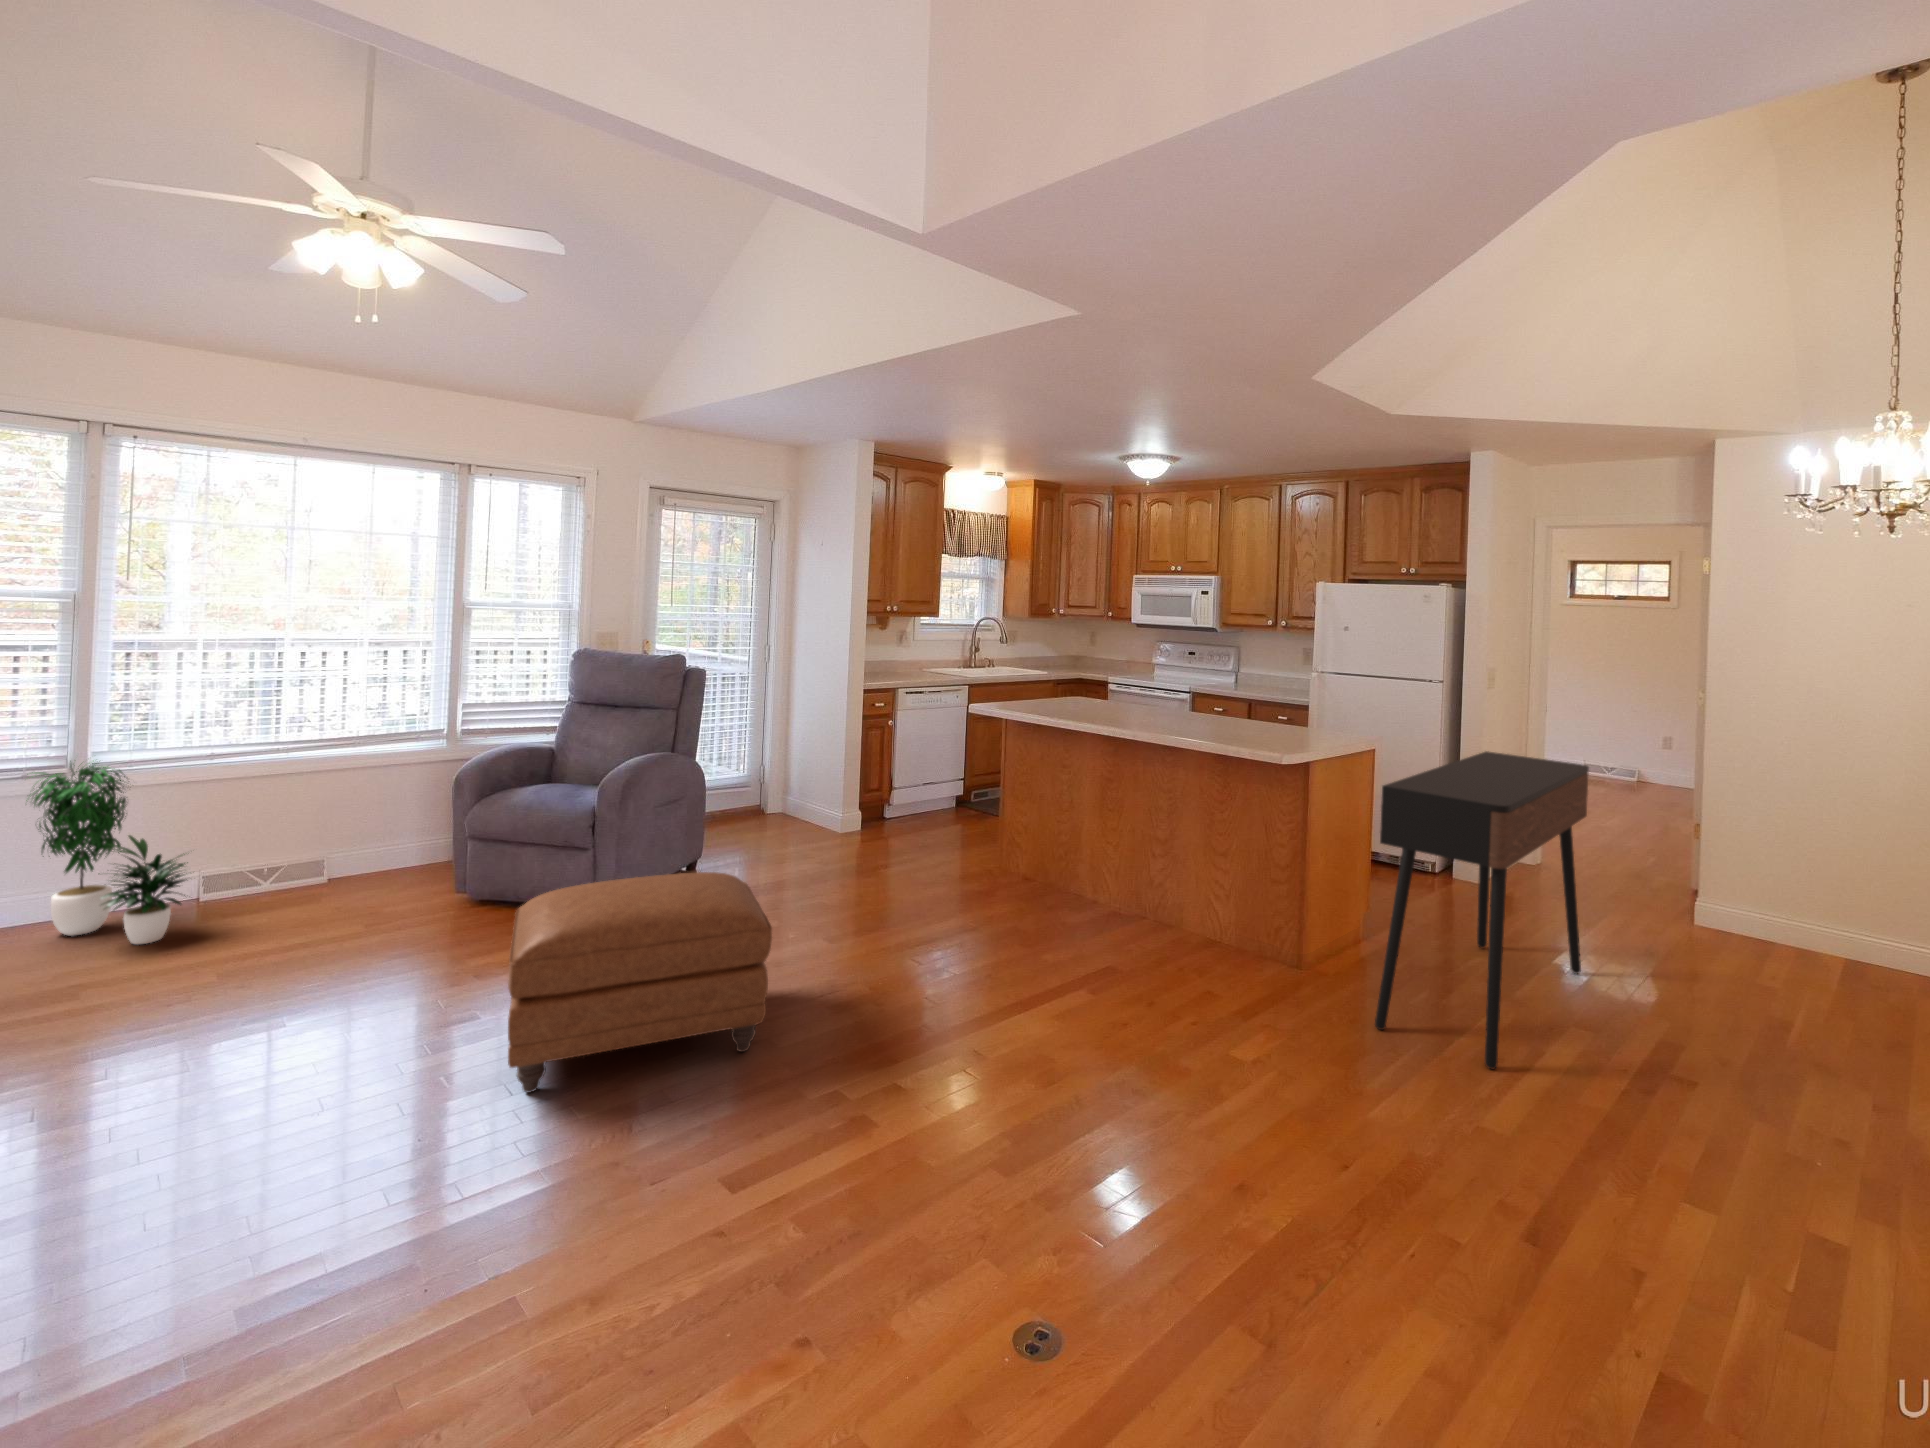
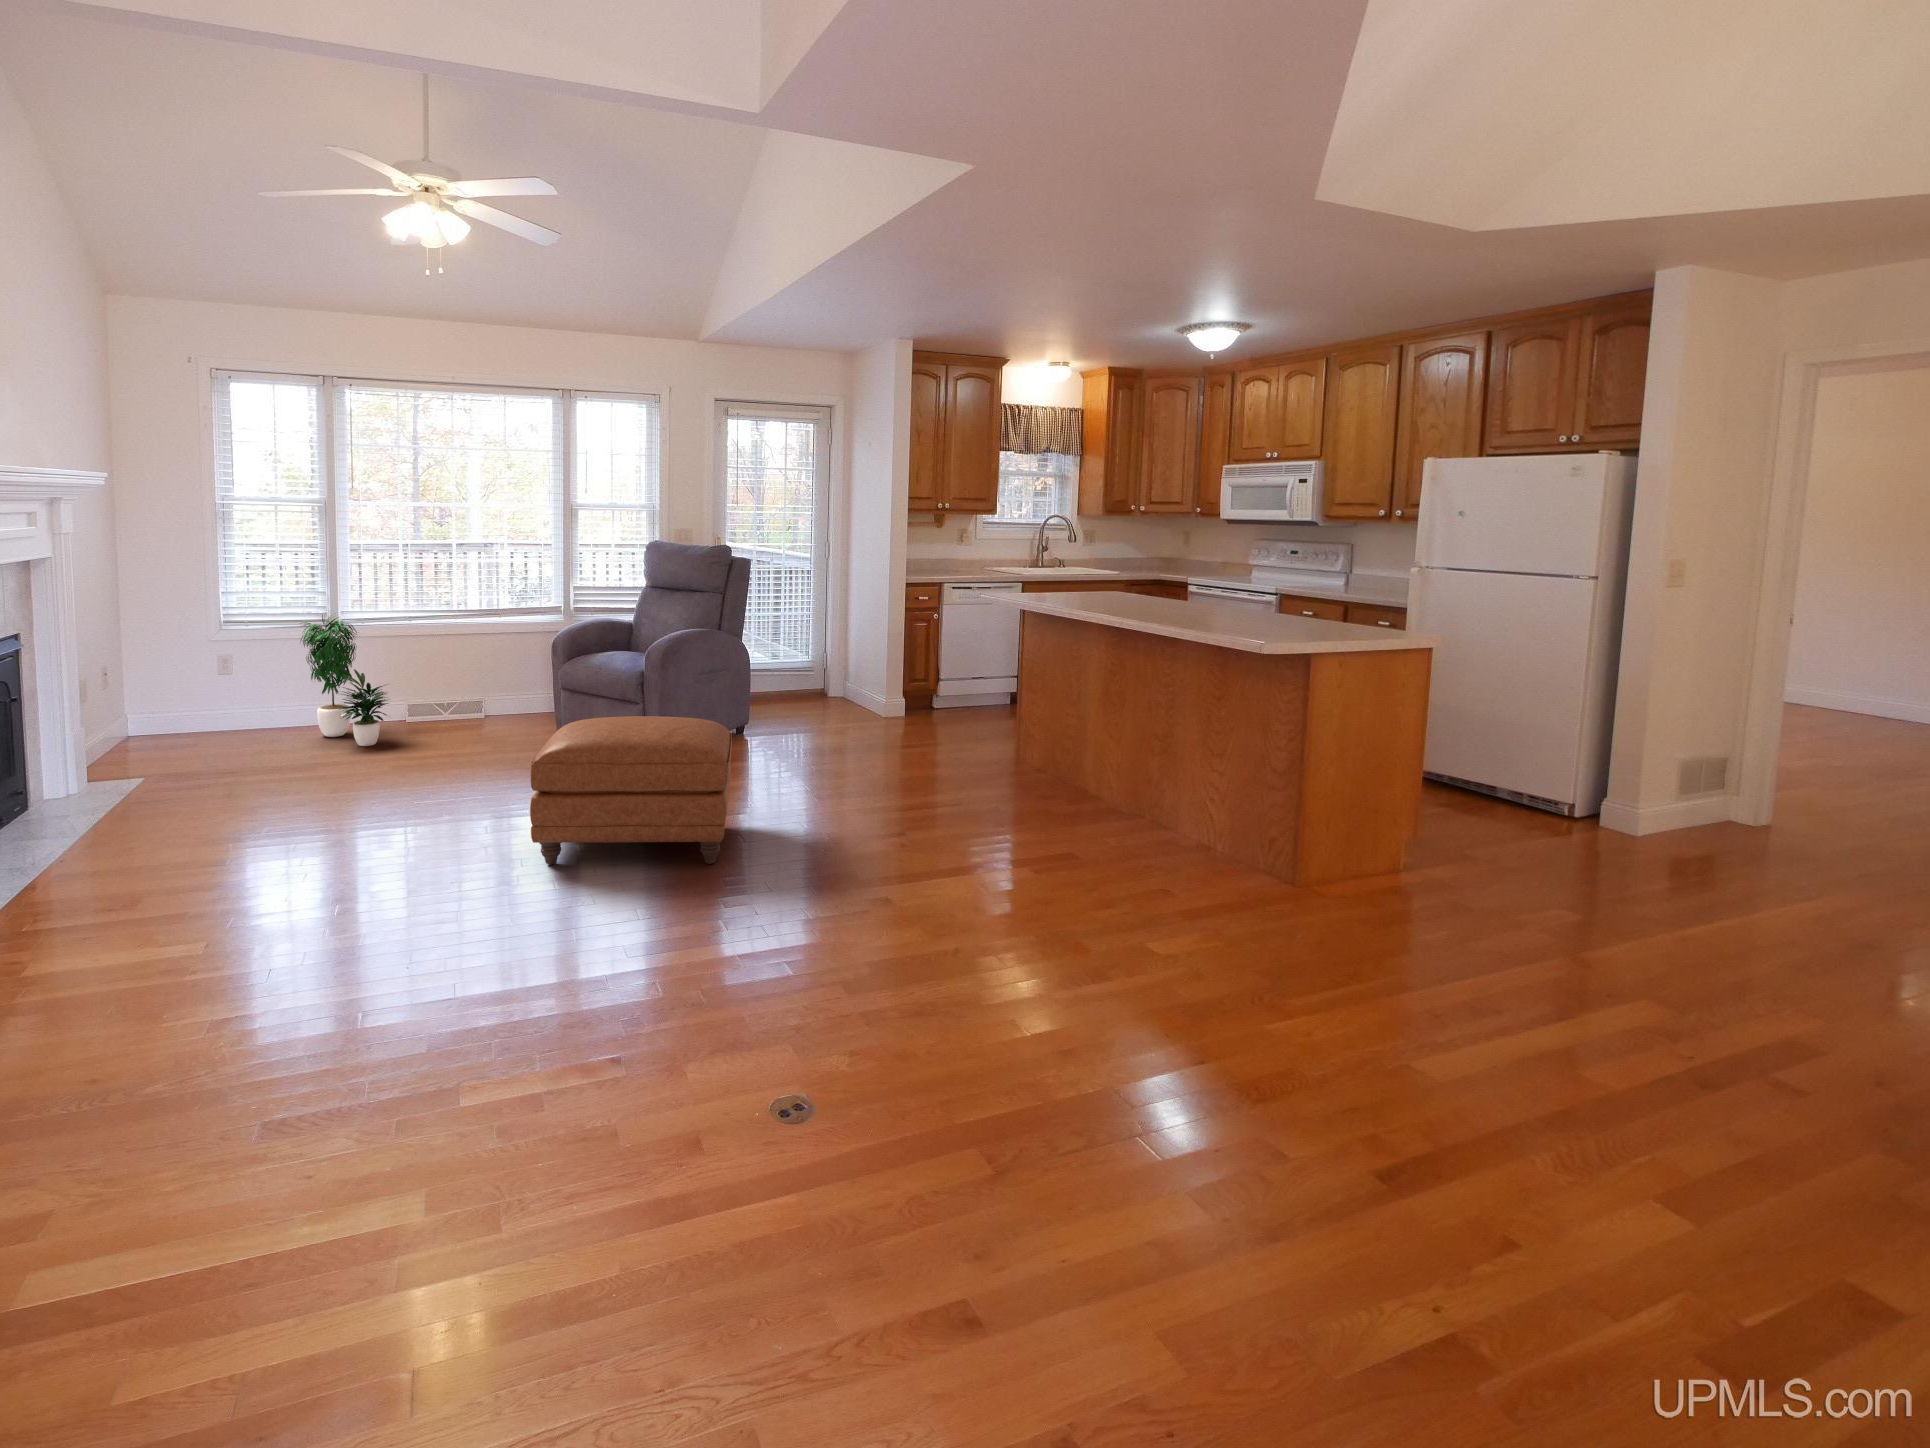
console table: present [1375,751,1589,1069] -> none [1349,654,1732,1002]

